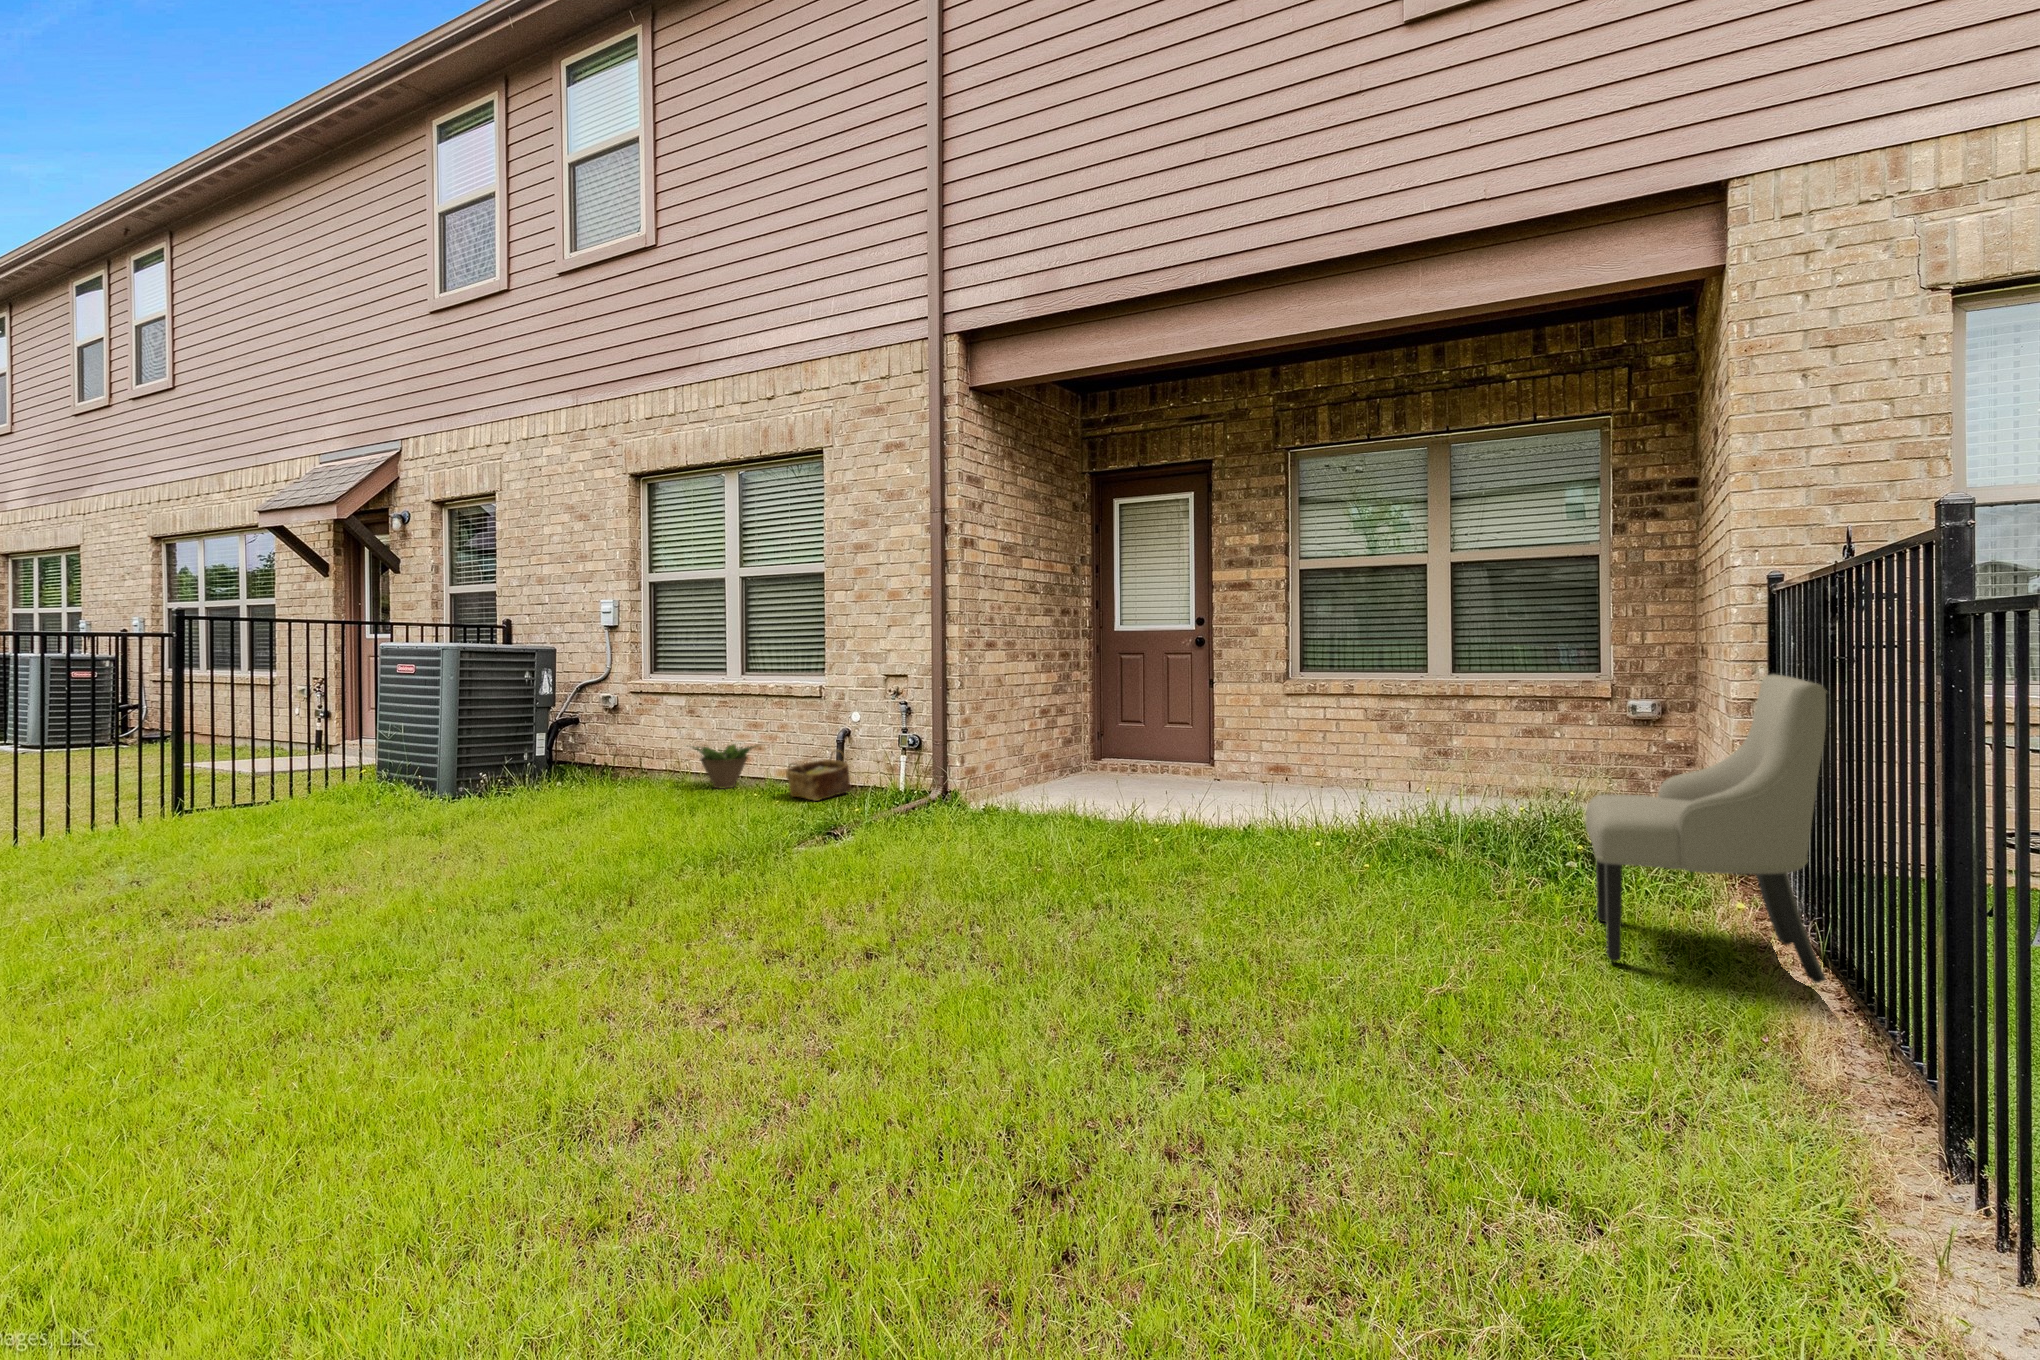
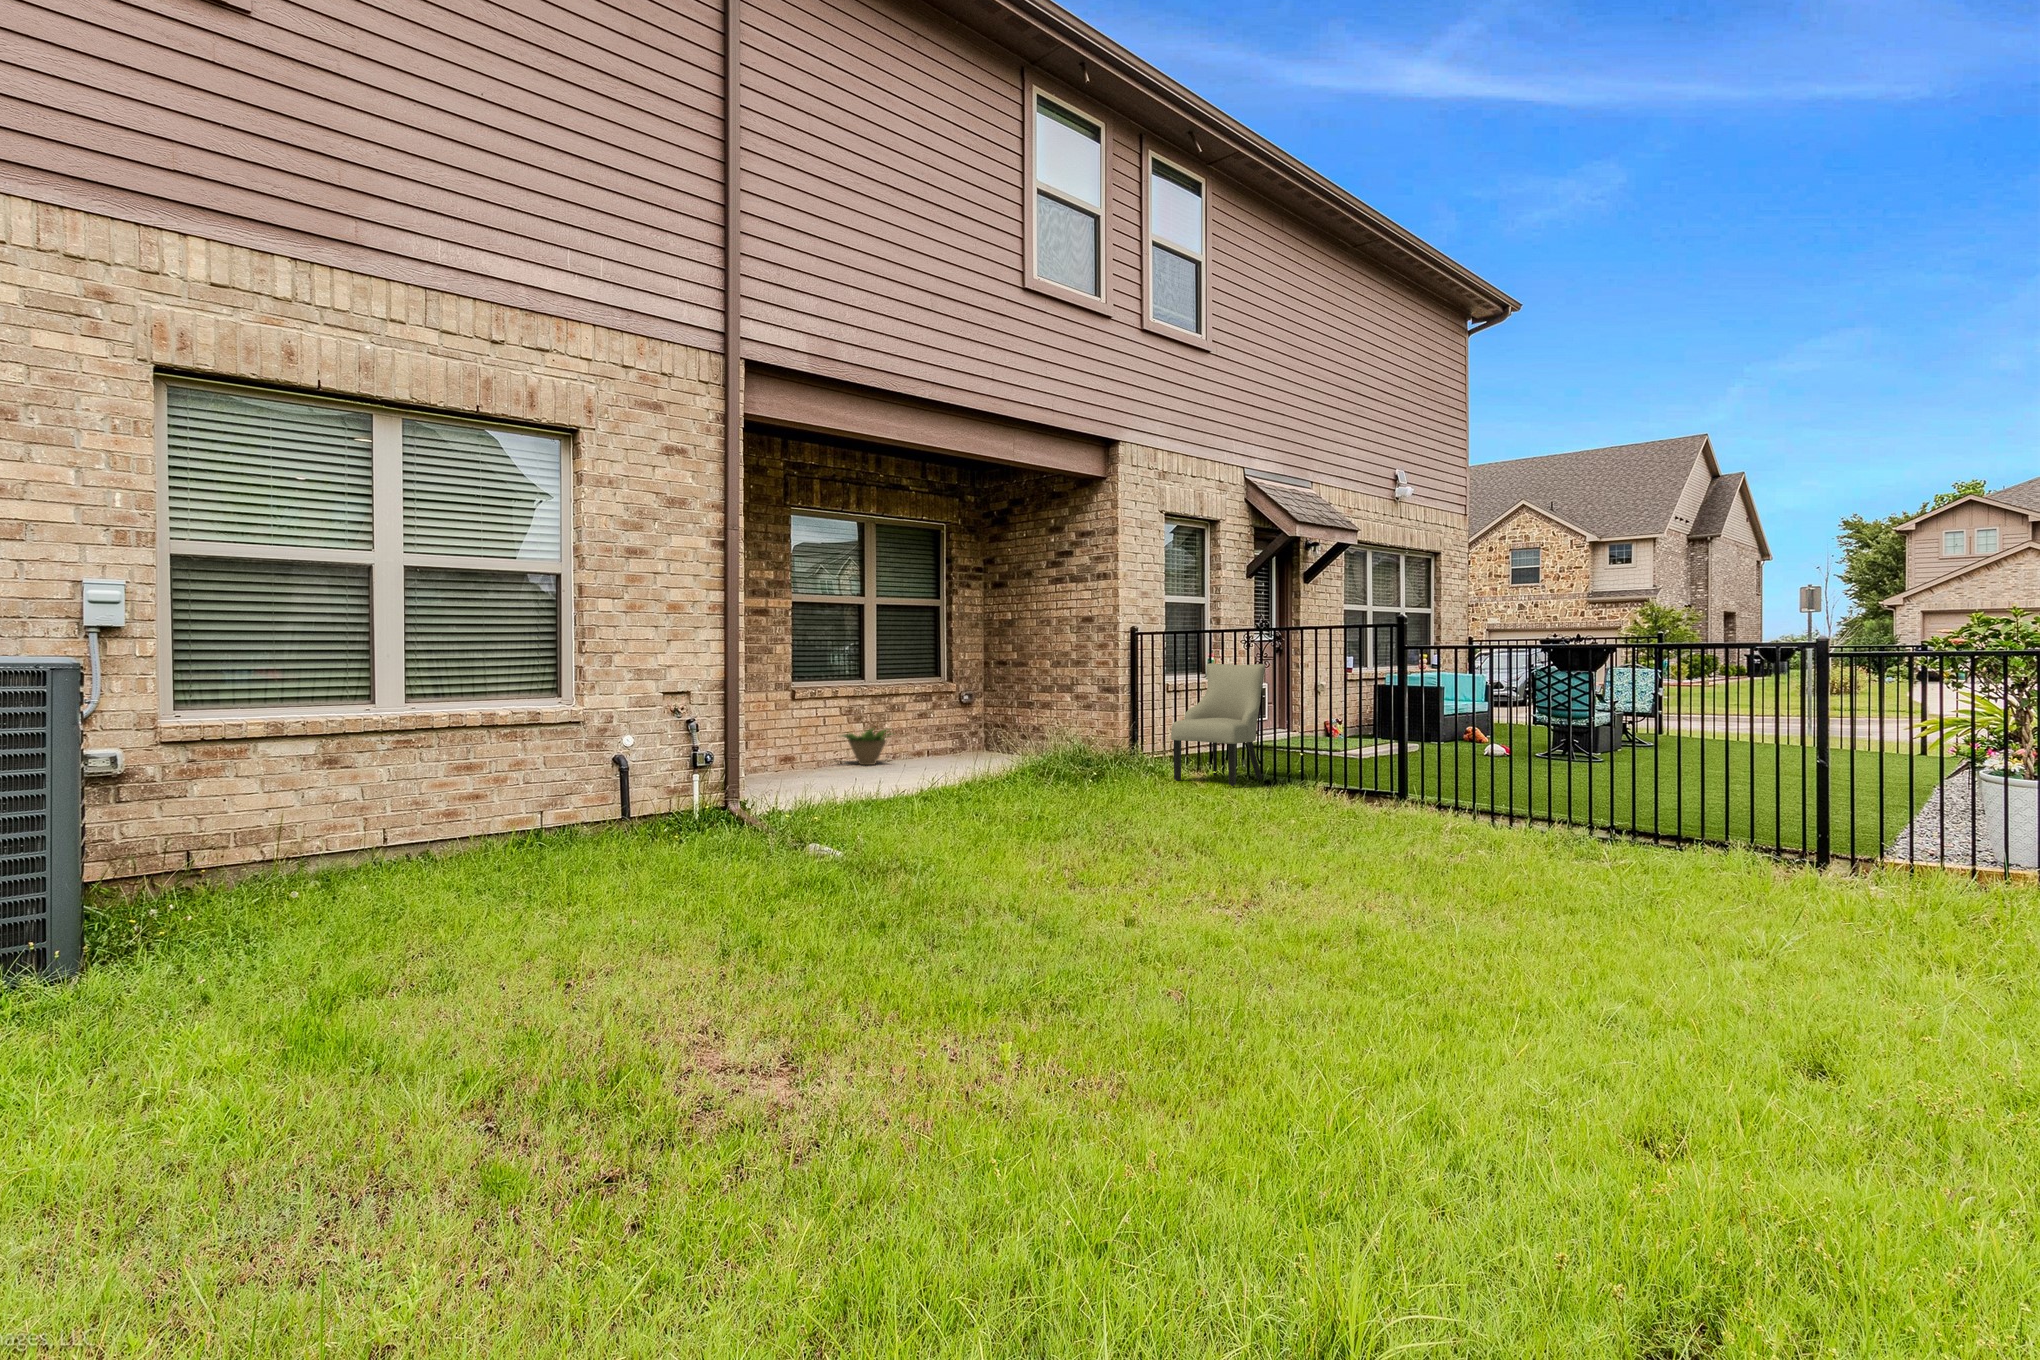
decorative plant: present [692,744,756,788] -> present [842,729,892,765]
woven basket: present [786,750,851,801] -> none [608,778,675,836]

